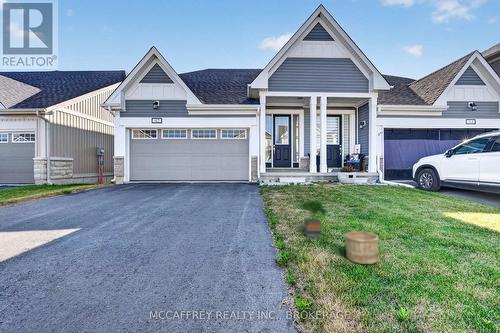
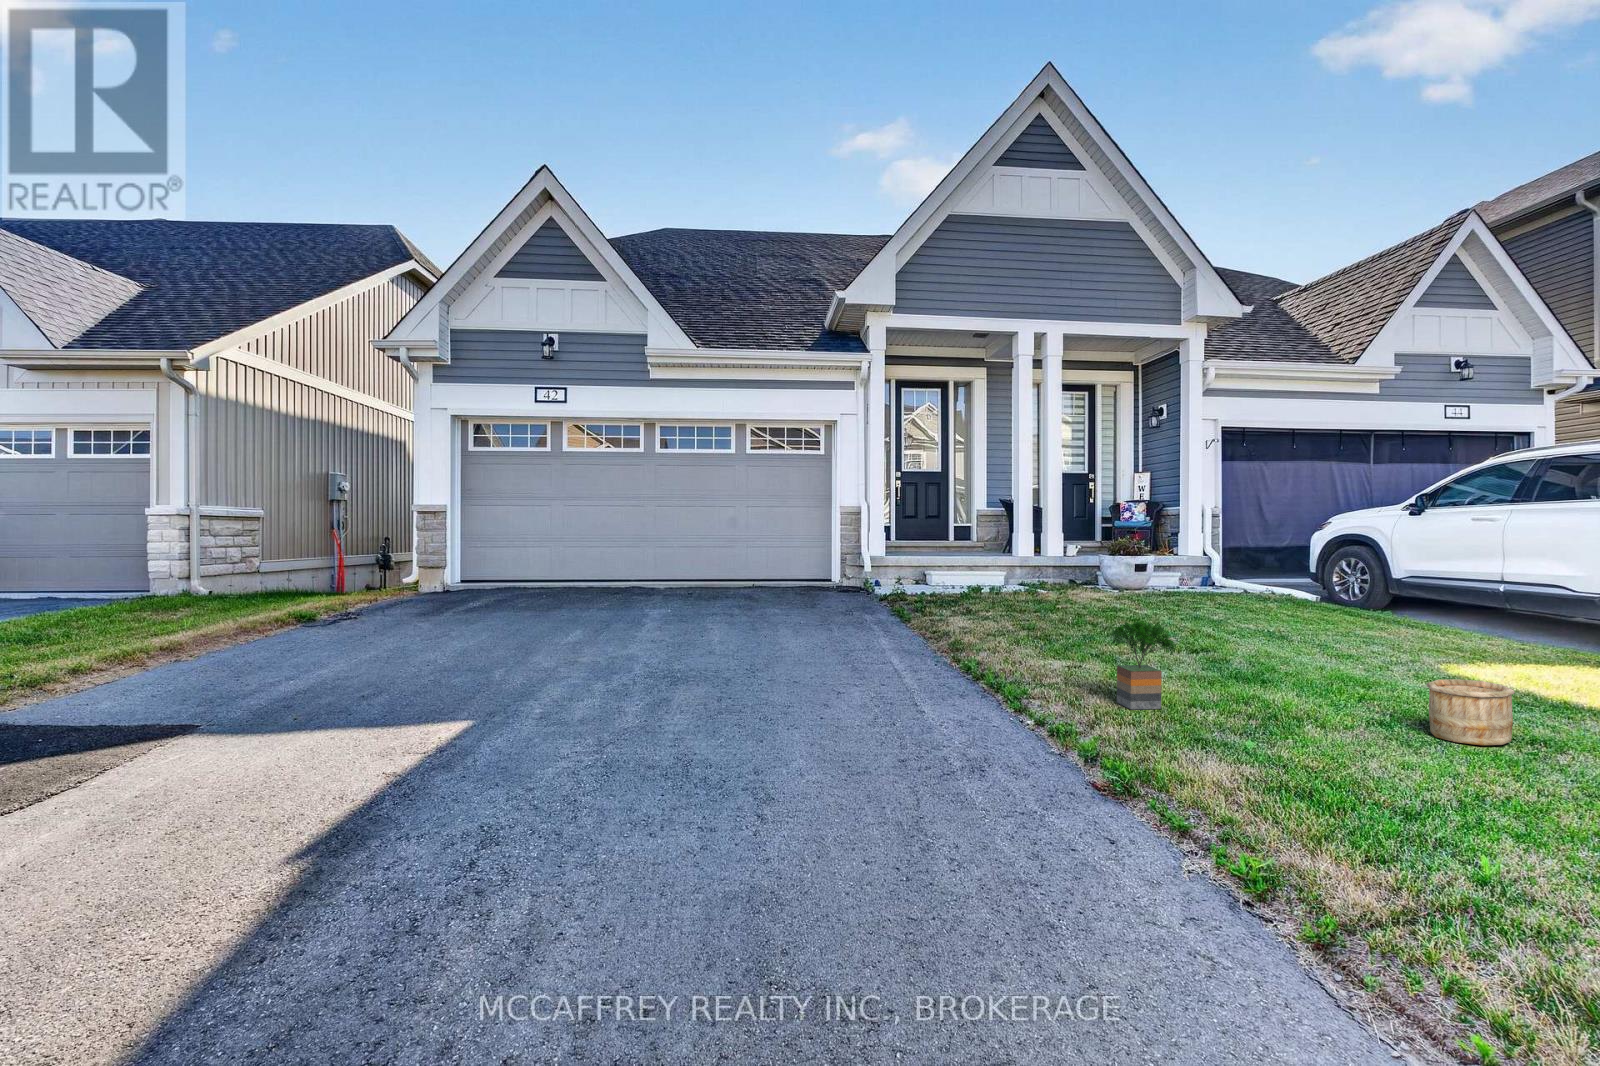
wooden bucket: present [345,231,379,264] -> present [1427,679,1515,745]

